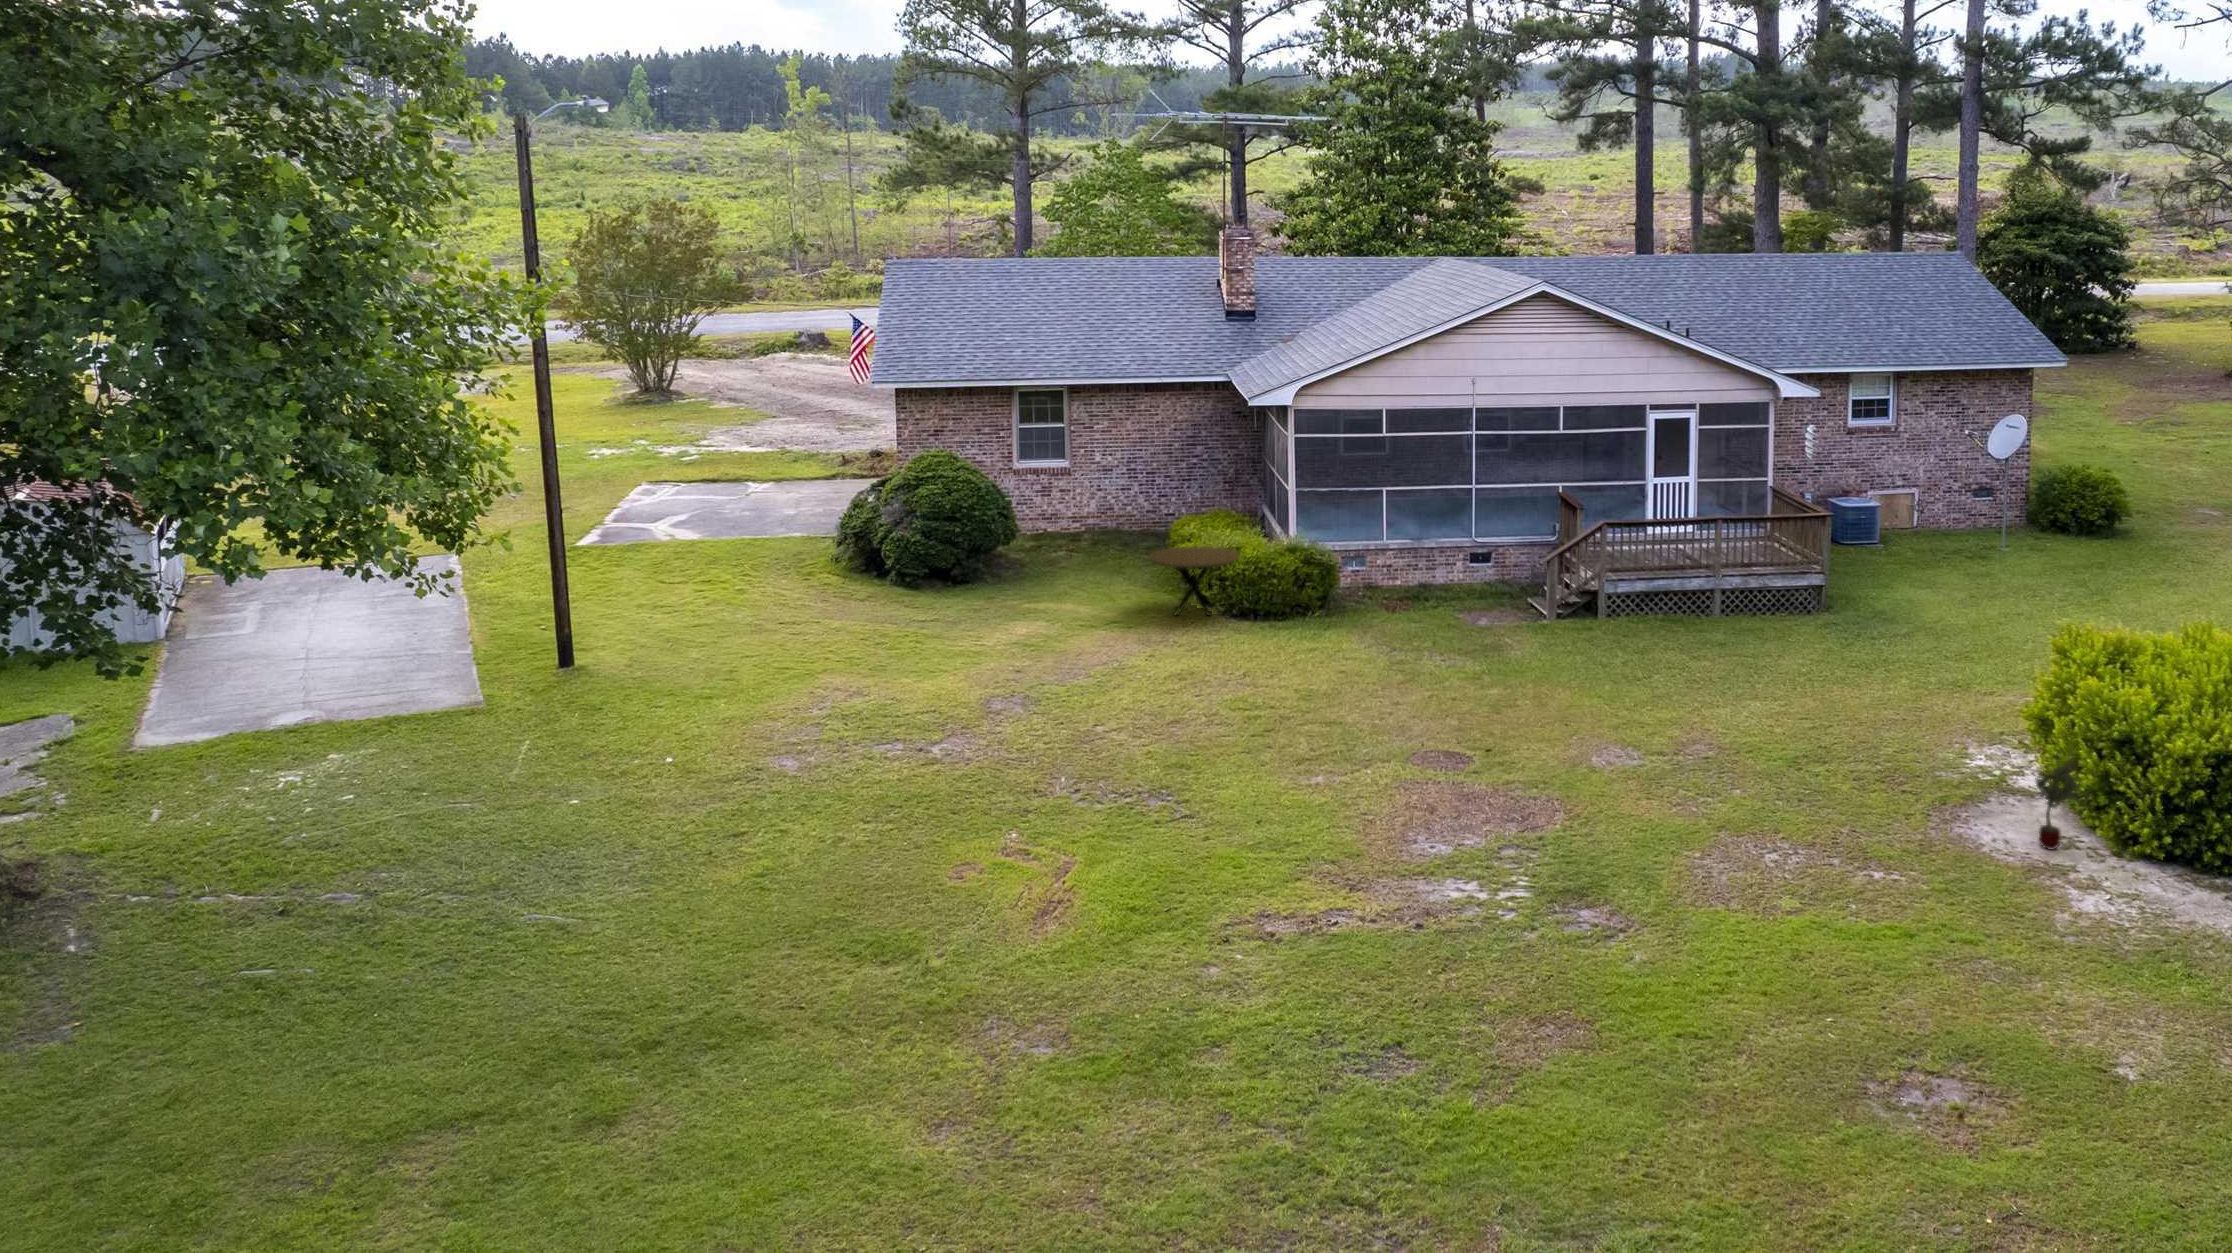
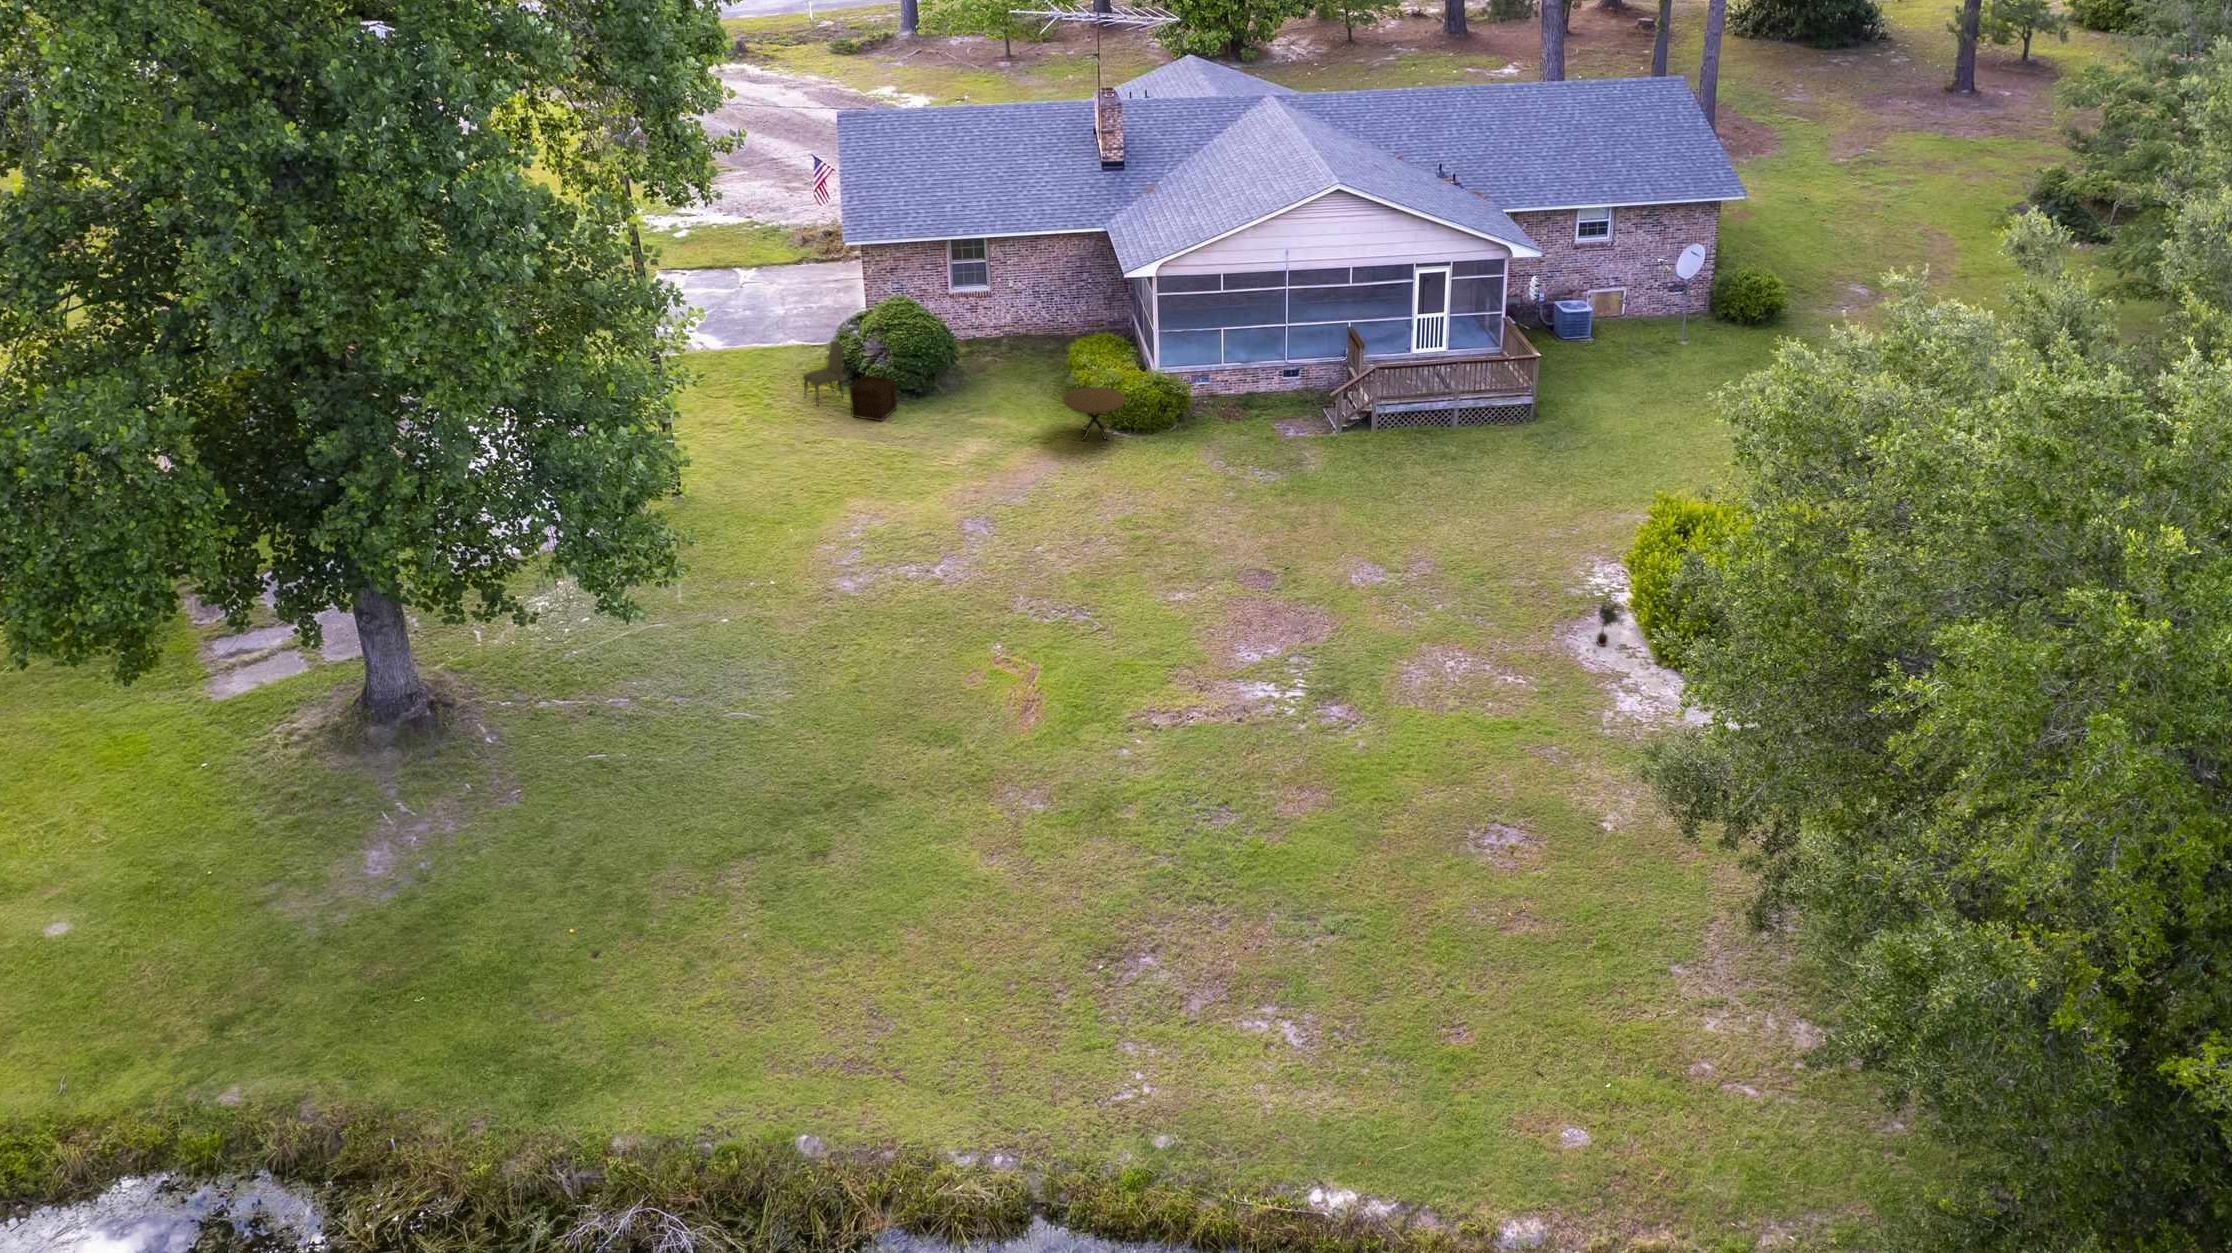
chair: none [799,498,859,584] -> present [803,341,844,404]
wooden crate: none [852,538,922,597] -> present [850,375,897,421]

